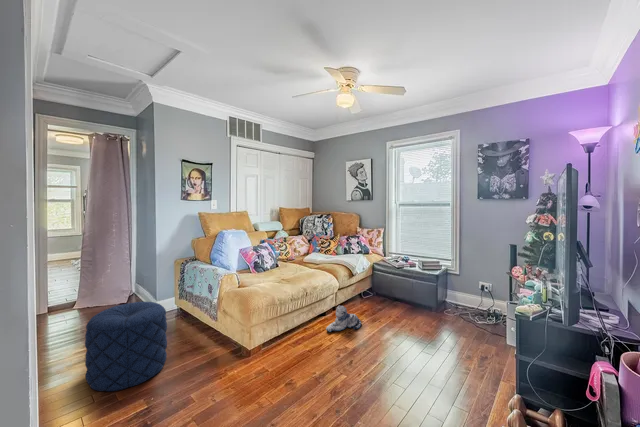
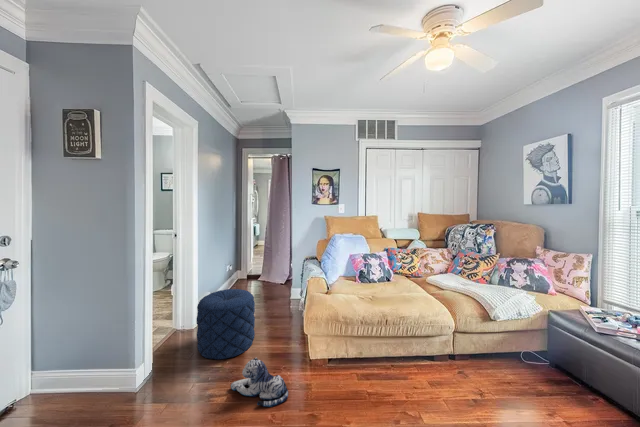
plush toy: present [326,305,361,332] -> present [231,358,288,407]

